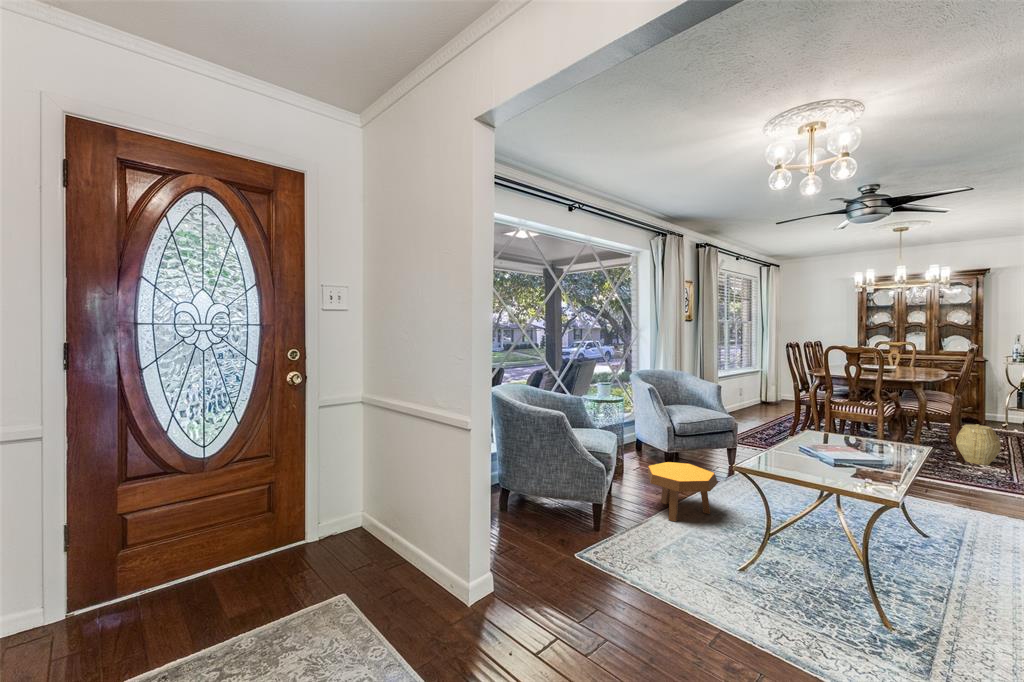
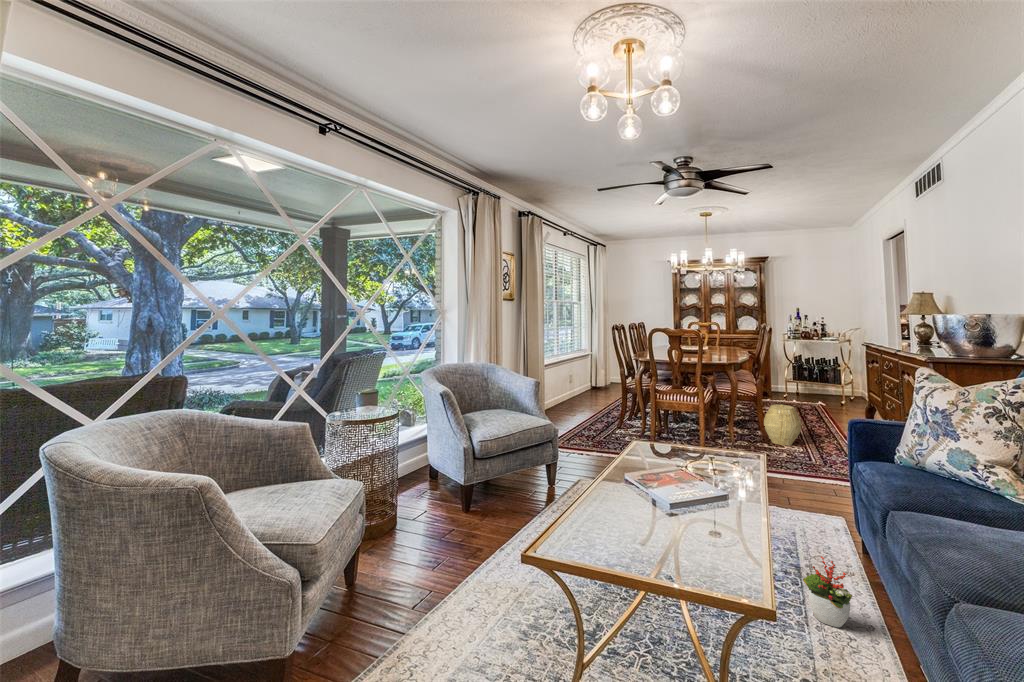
footstool: present [648,462,718,522] -> none [410,512,518,633]
decorative plant: none [941,510,980,559] -> present [803,557,852,627]

